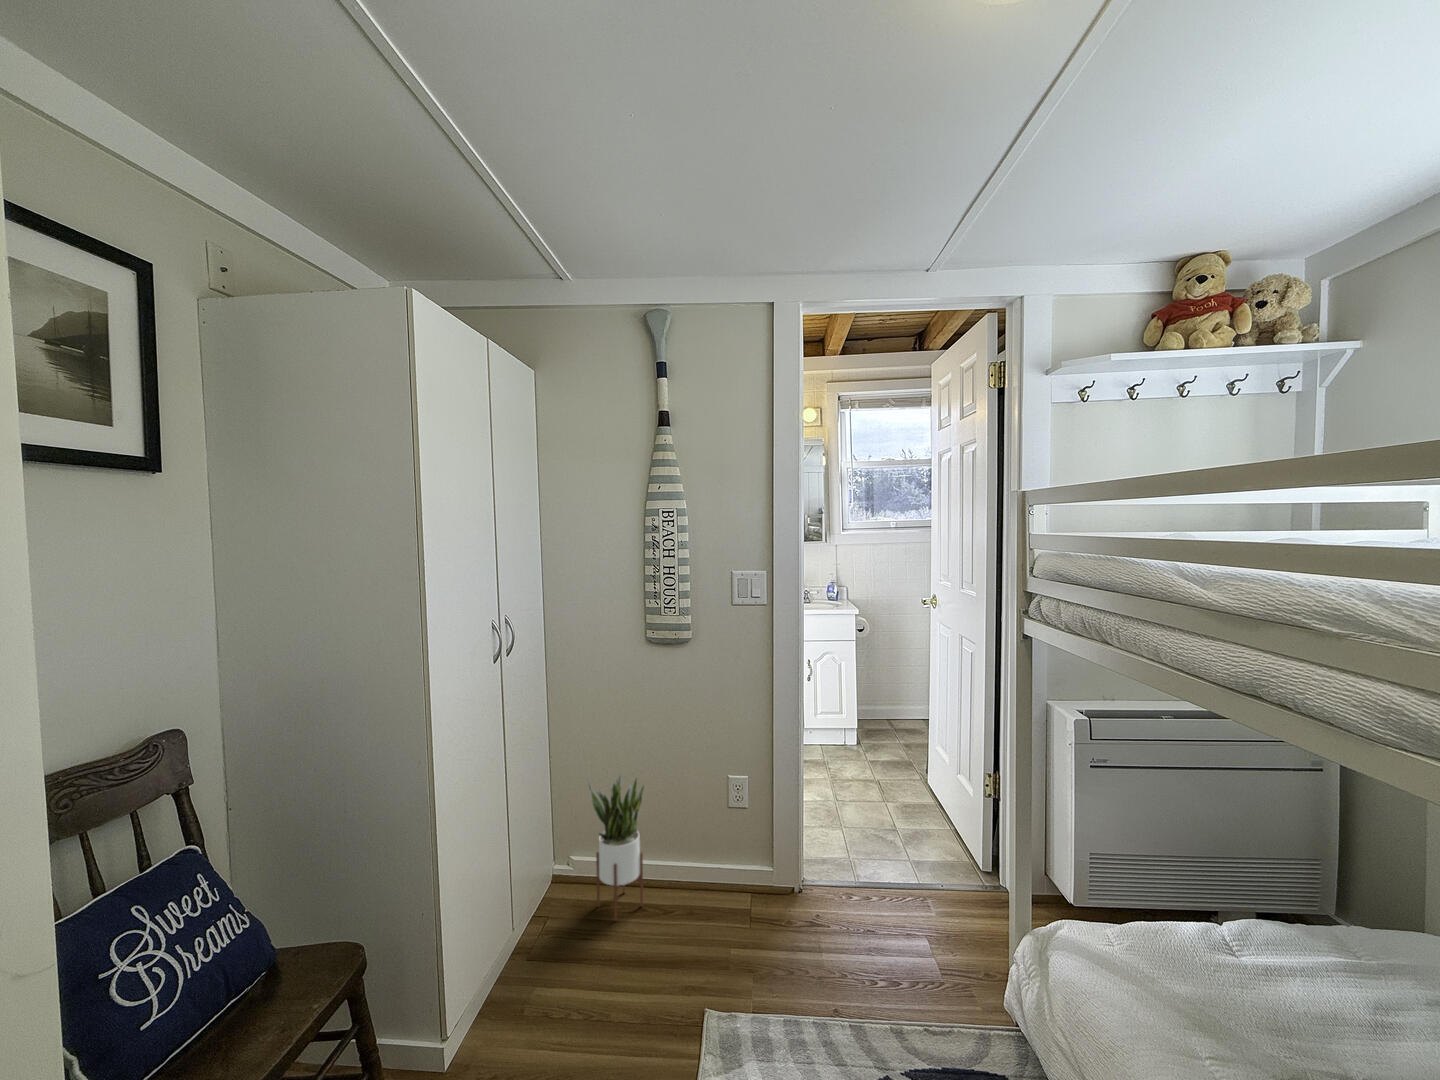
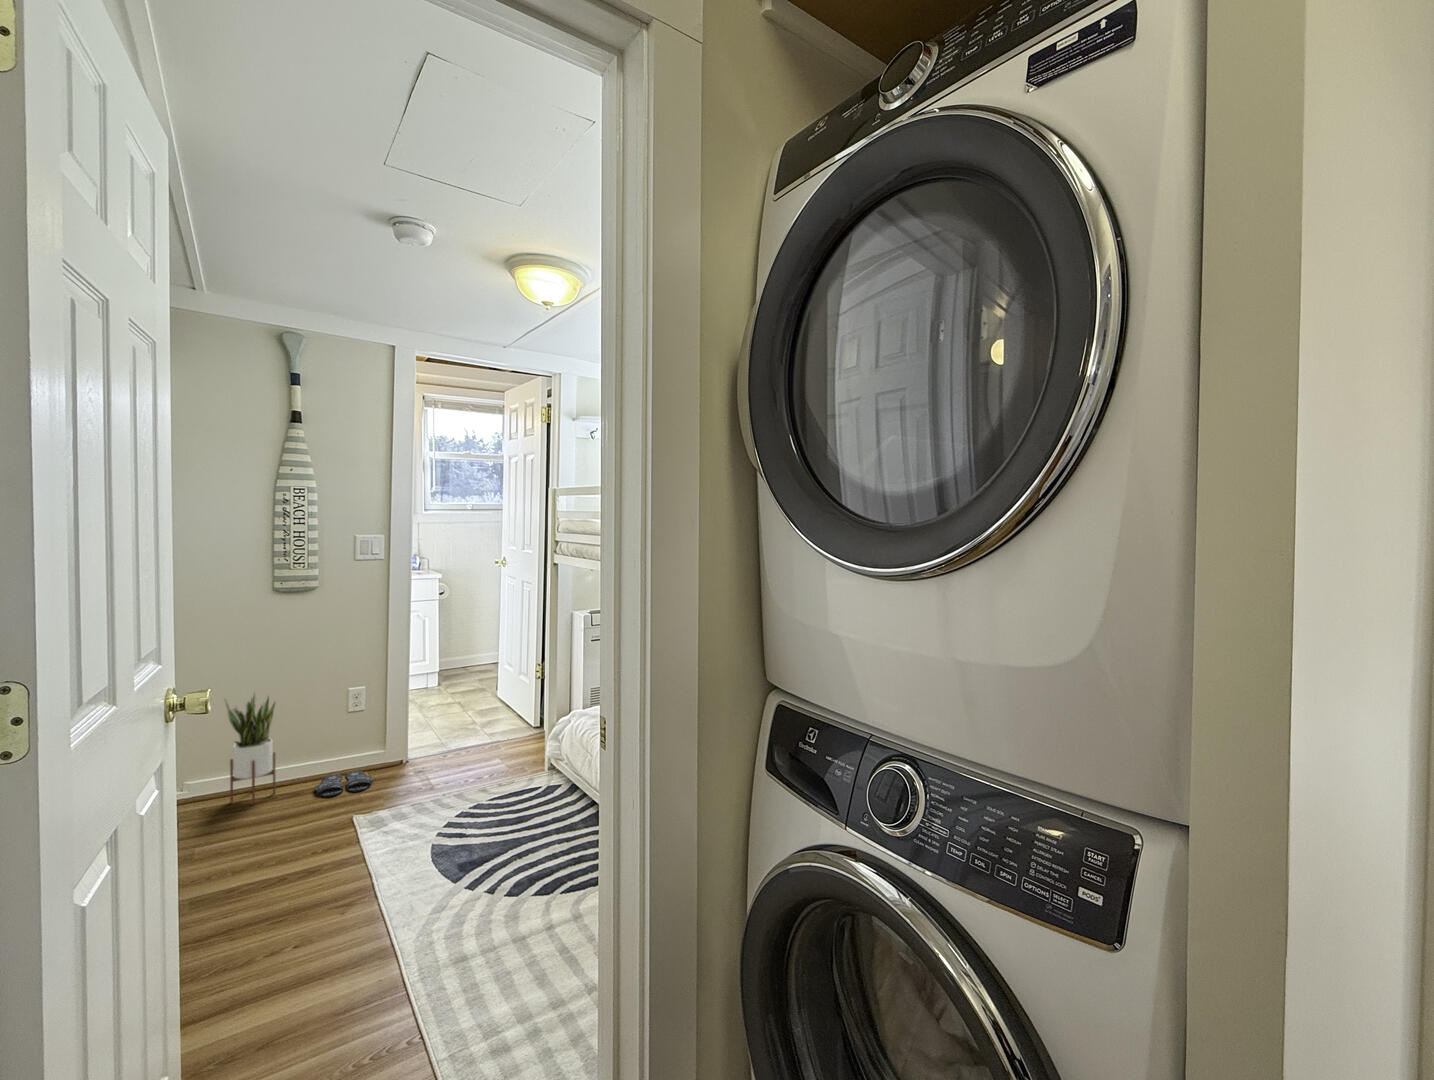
slippers: none [682,891,753,944] -> present [315,771,372,797]

